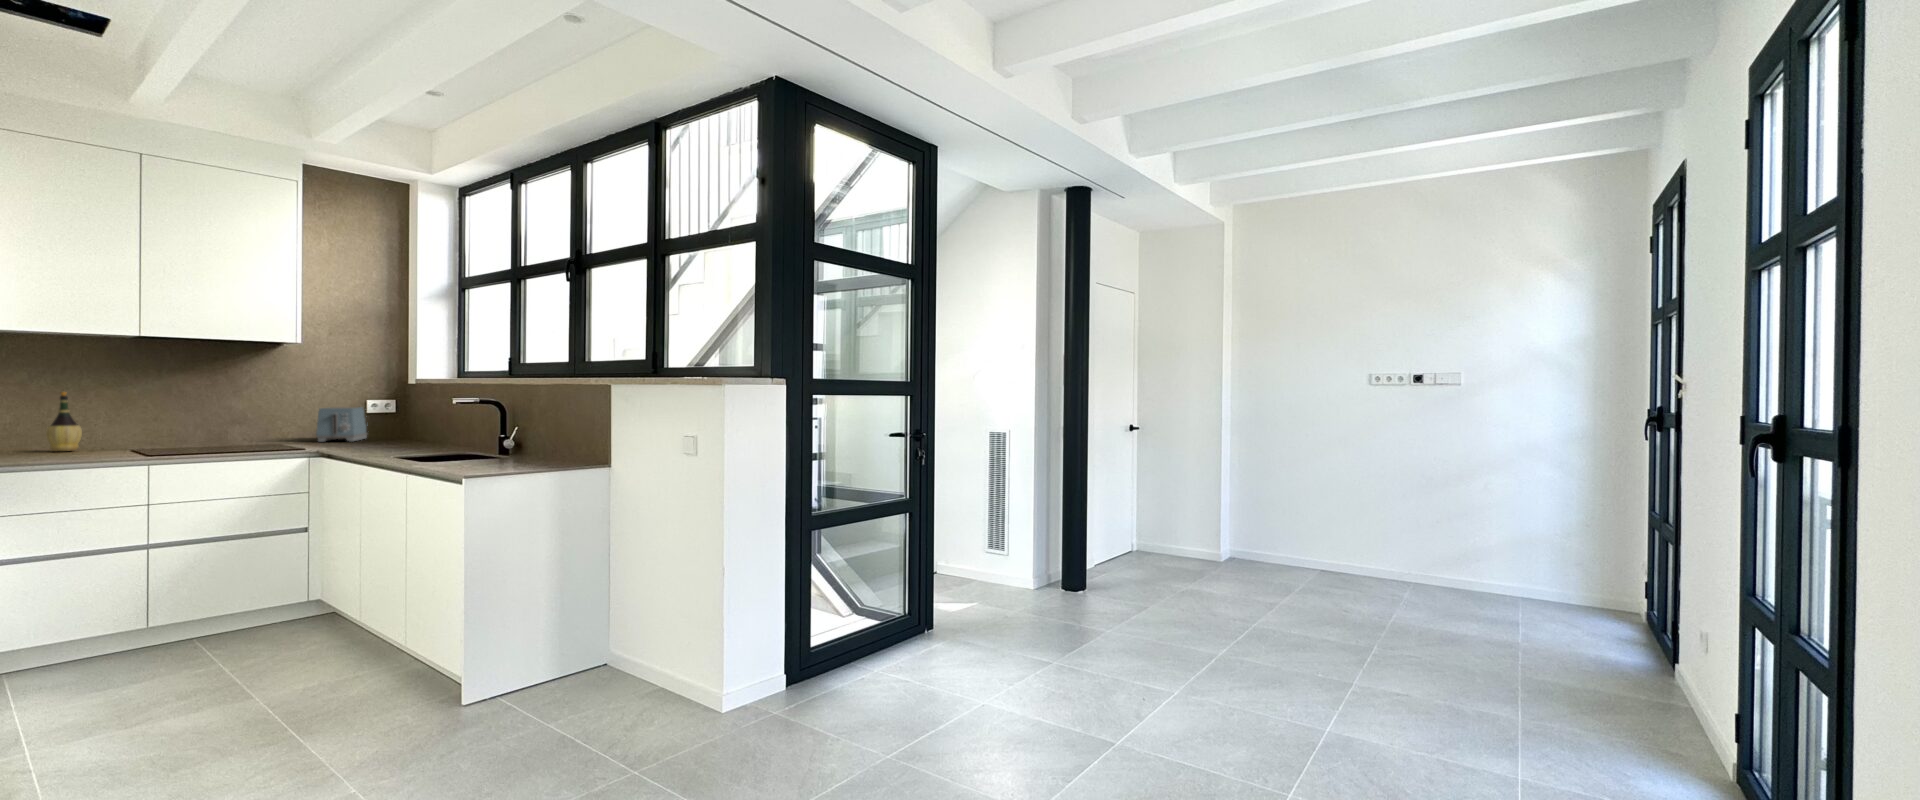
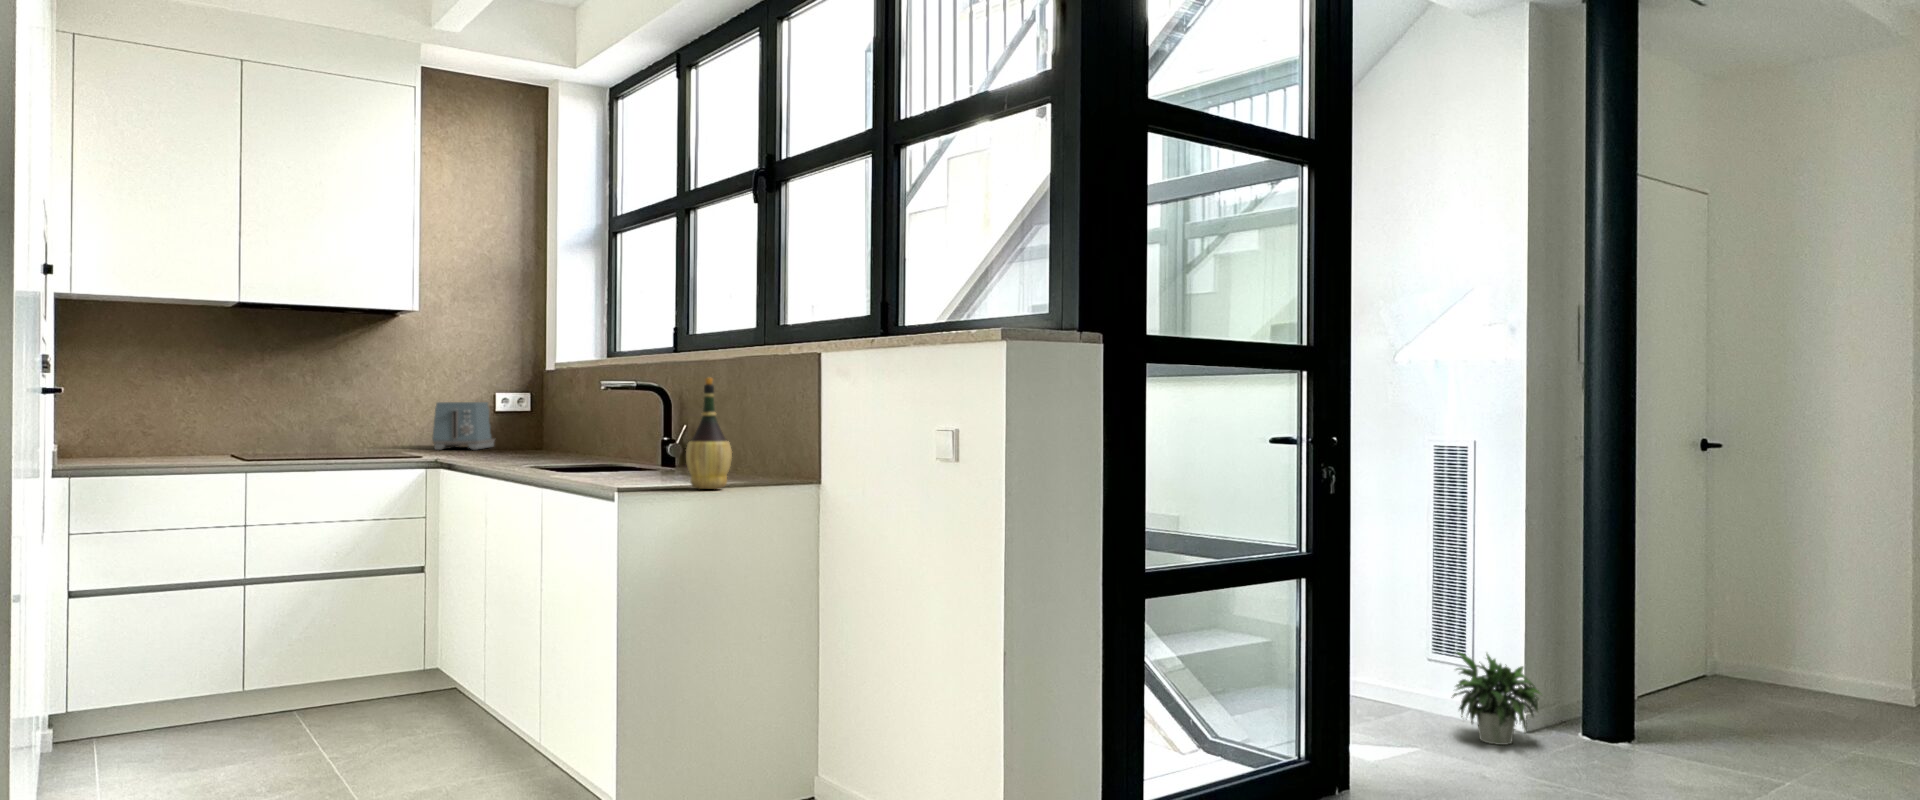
wine bottle: present [46,392,82,451] -> present [686,377,732,489]
potted plant: none [995,547,1040,598] -> present [1453,652,1542,745]

